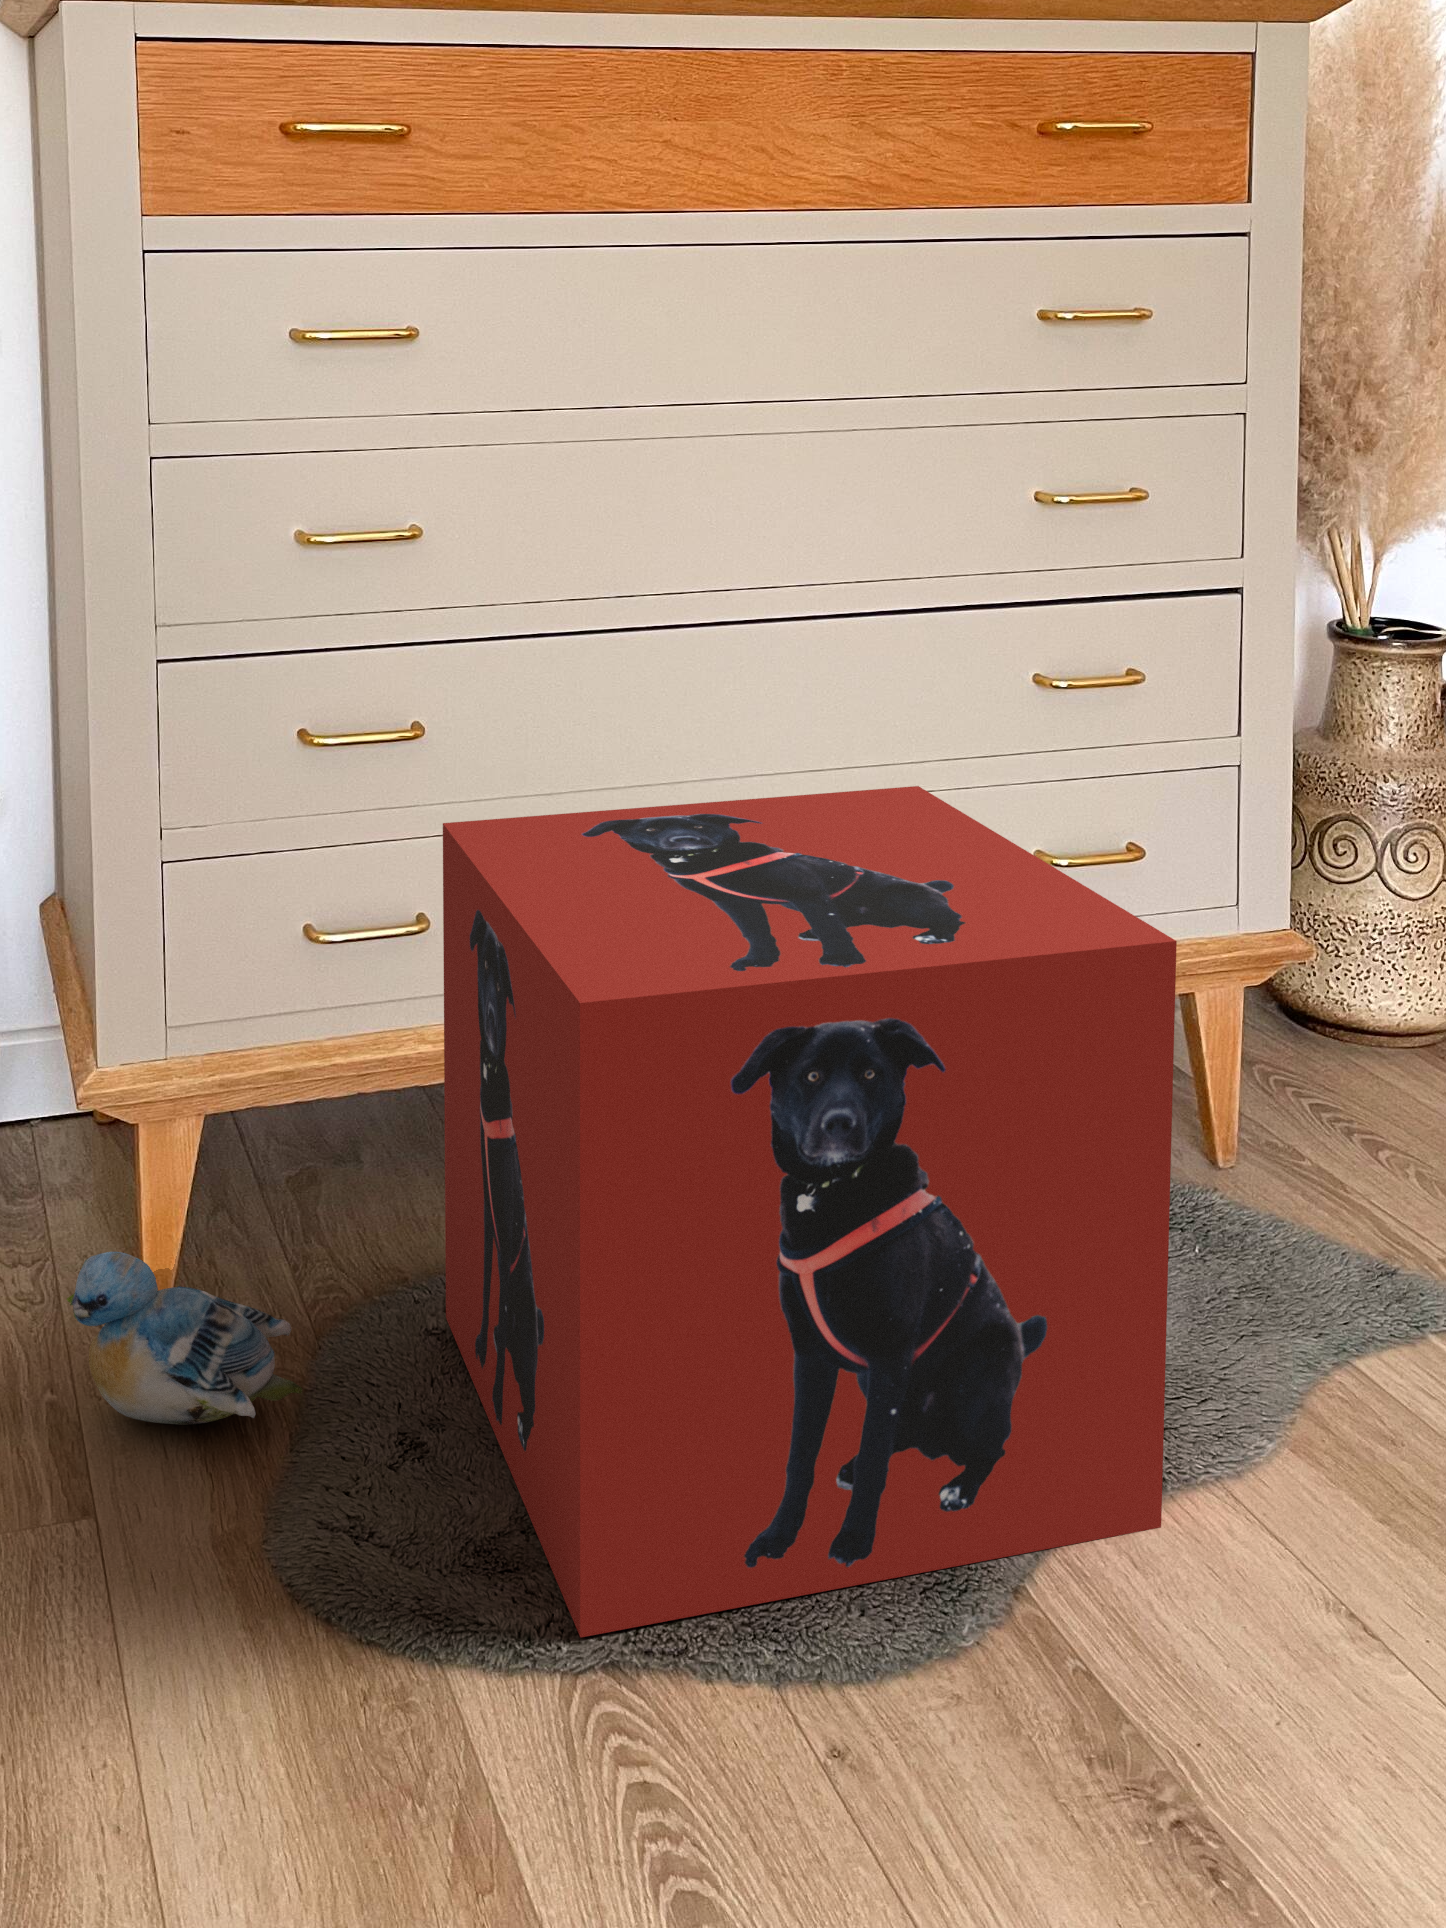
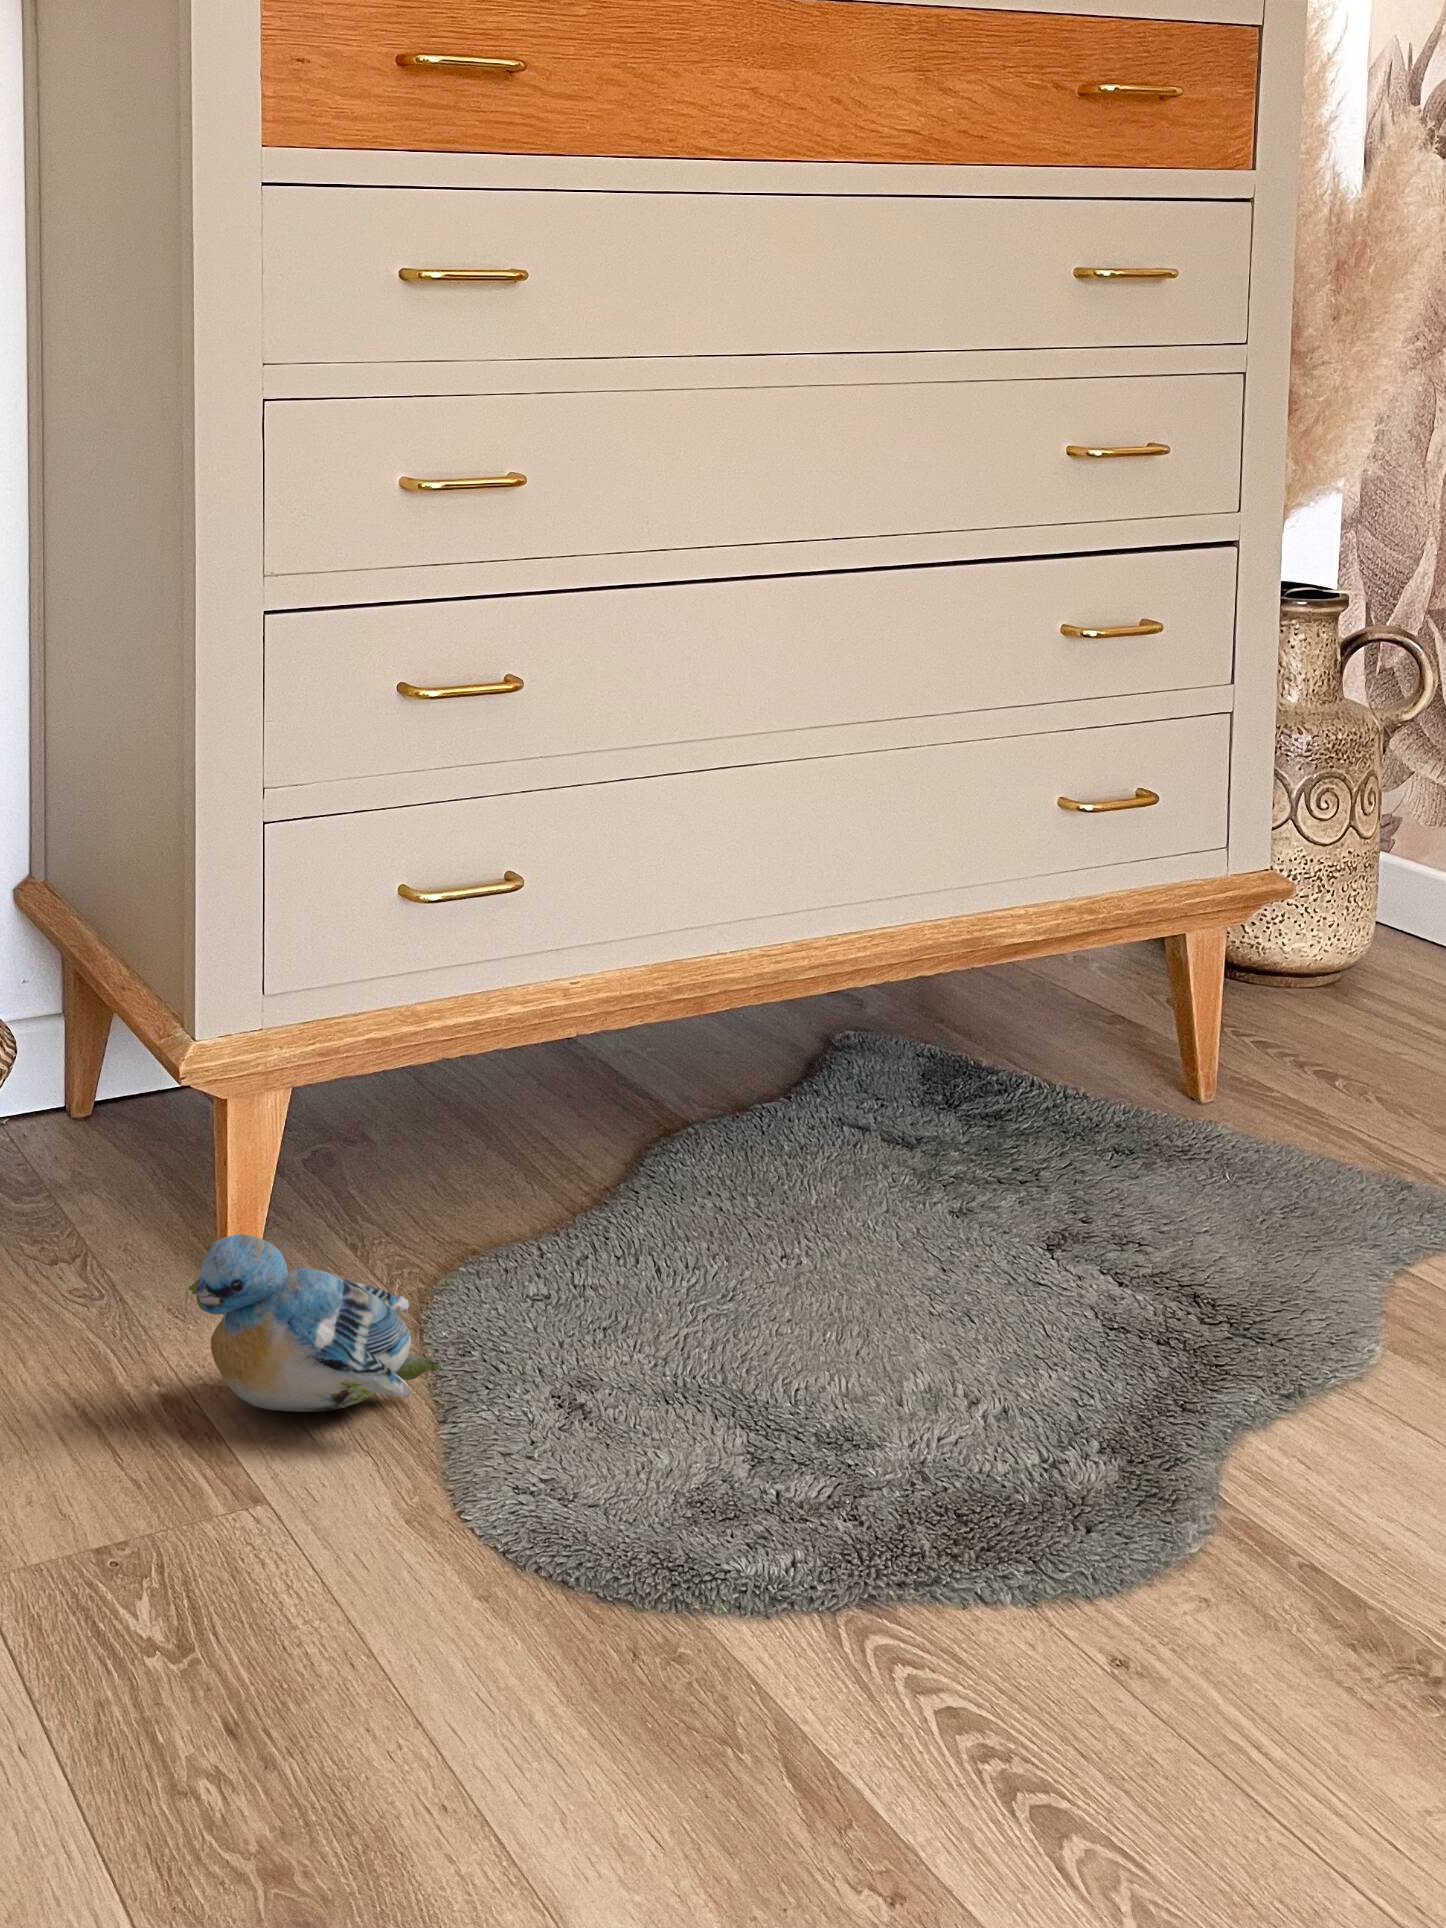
storage box: present [443,786,1177,1637] -> none [537,735,1350,1590]

